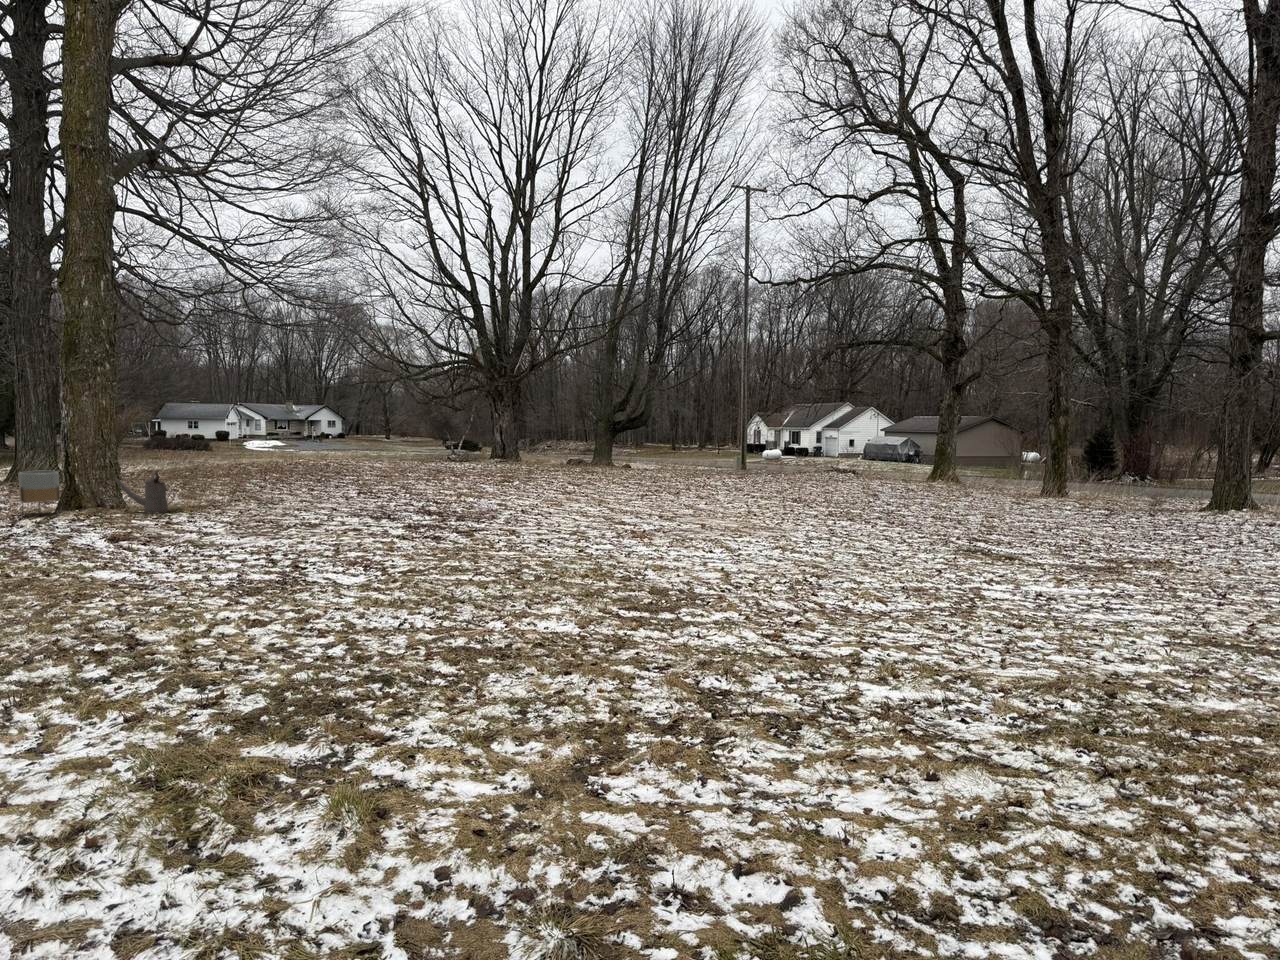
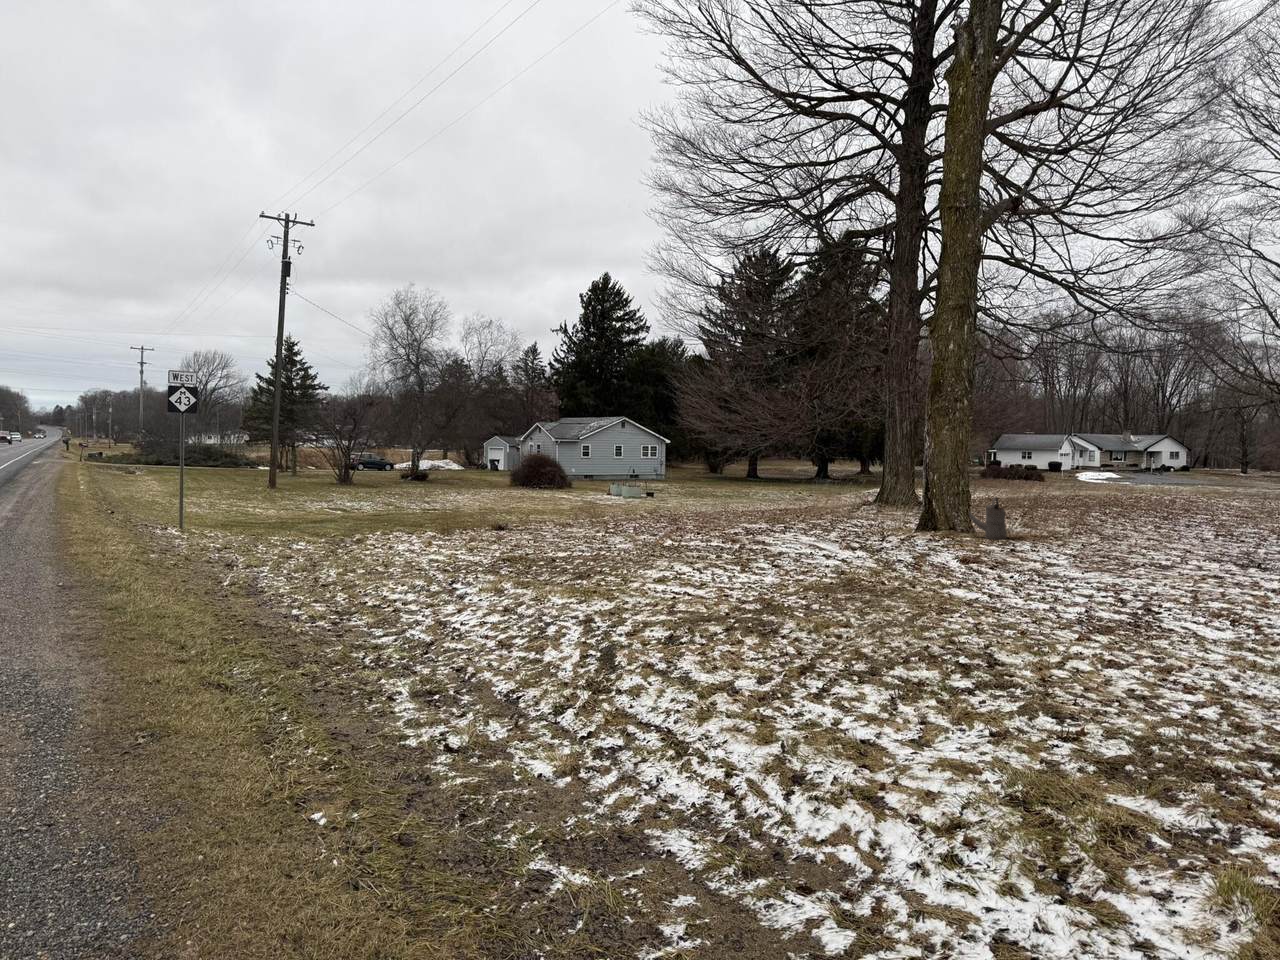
planter: present [18,471,60,516] -> none [887,495,917,536]

